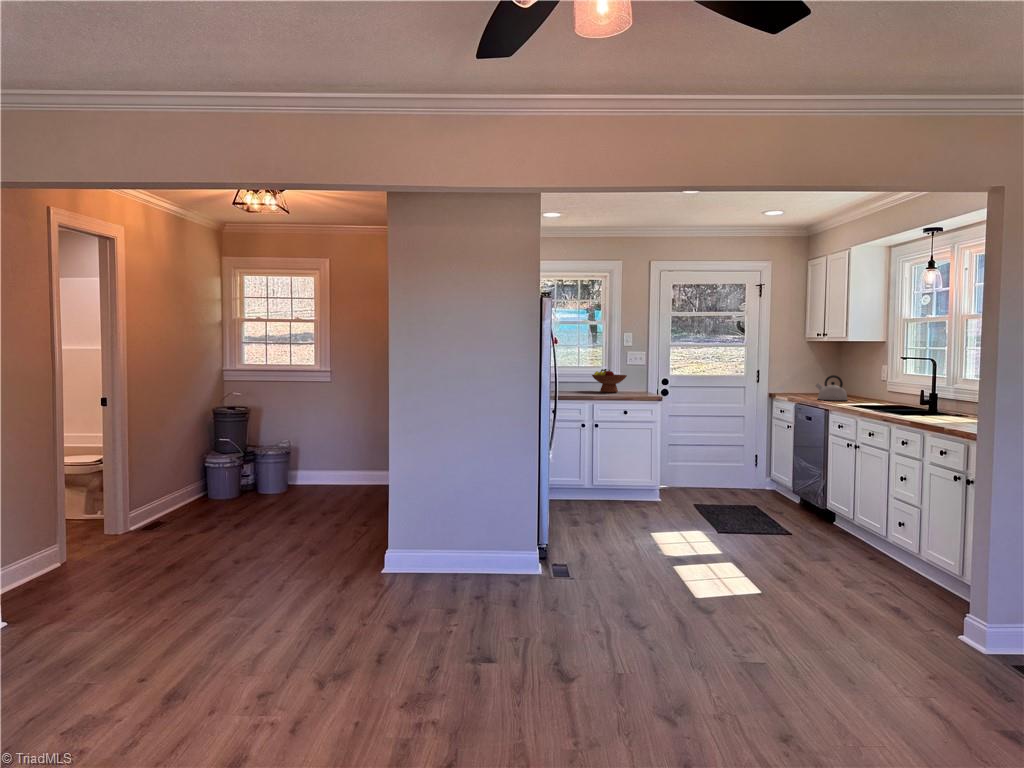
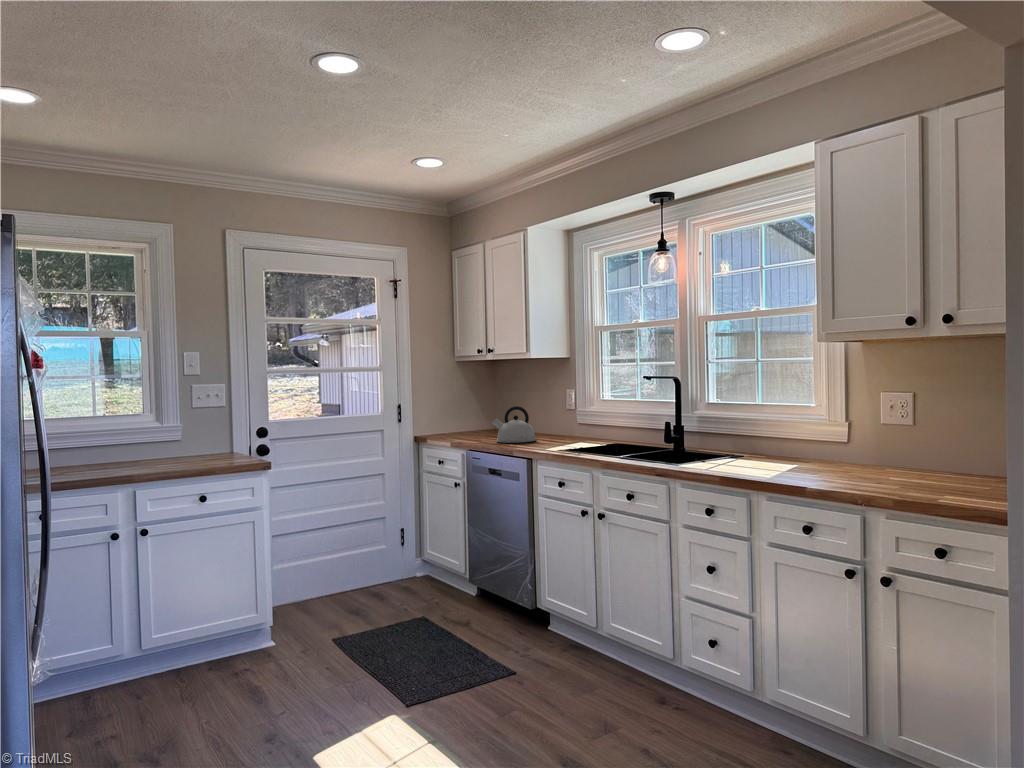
fruit bowl: present [592,369,627,392] -> none [123,420,196,463]

